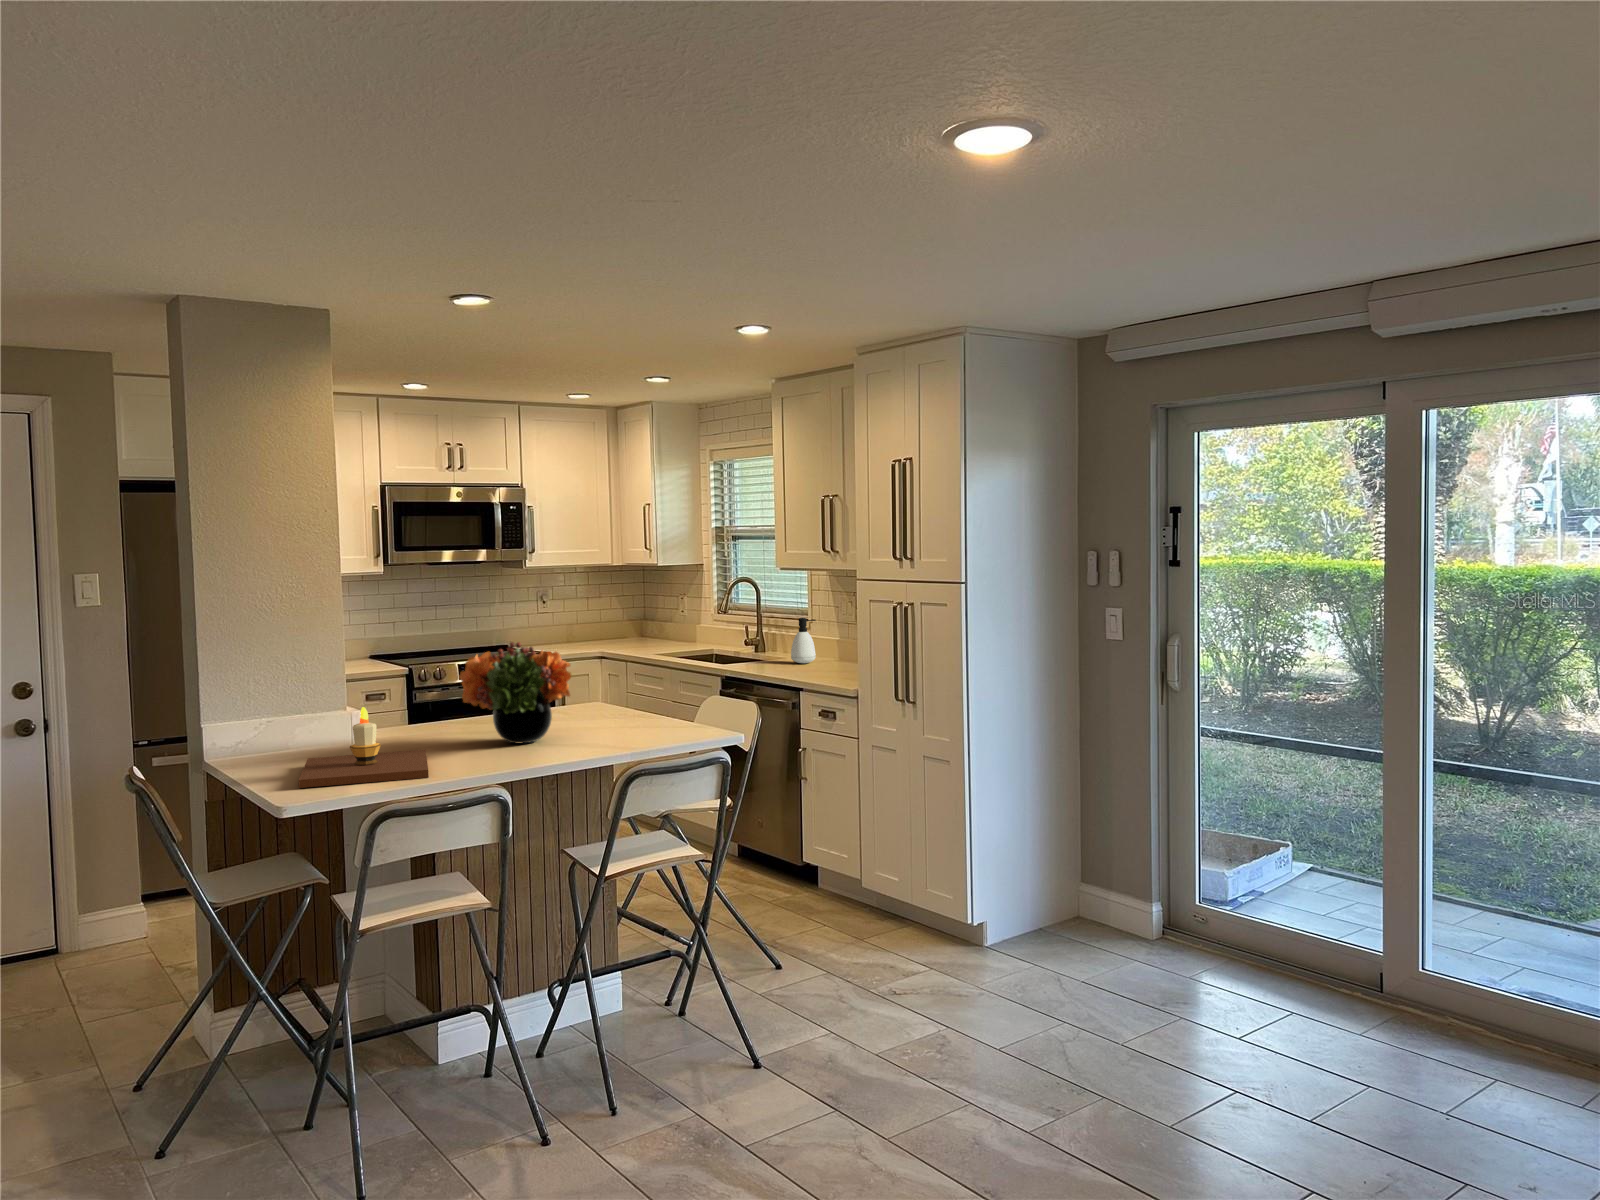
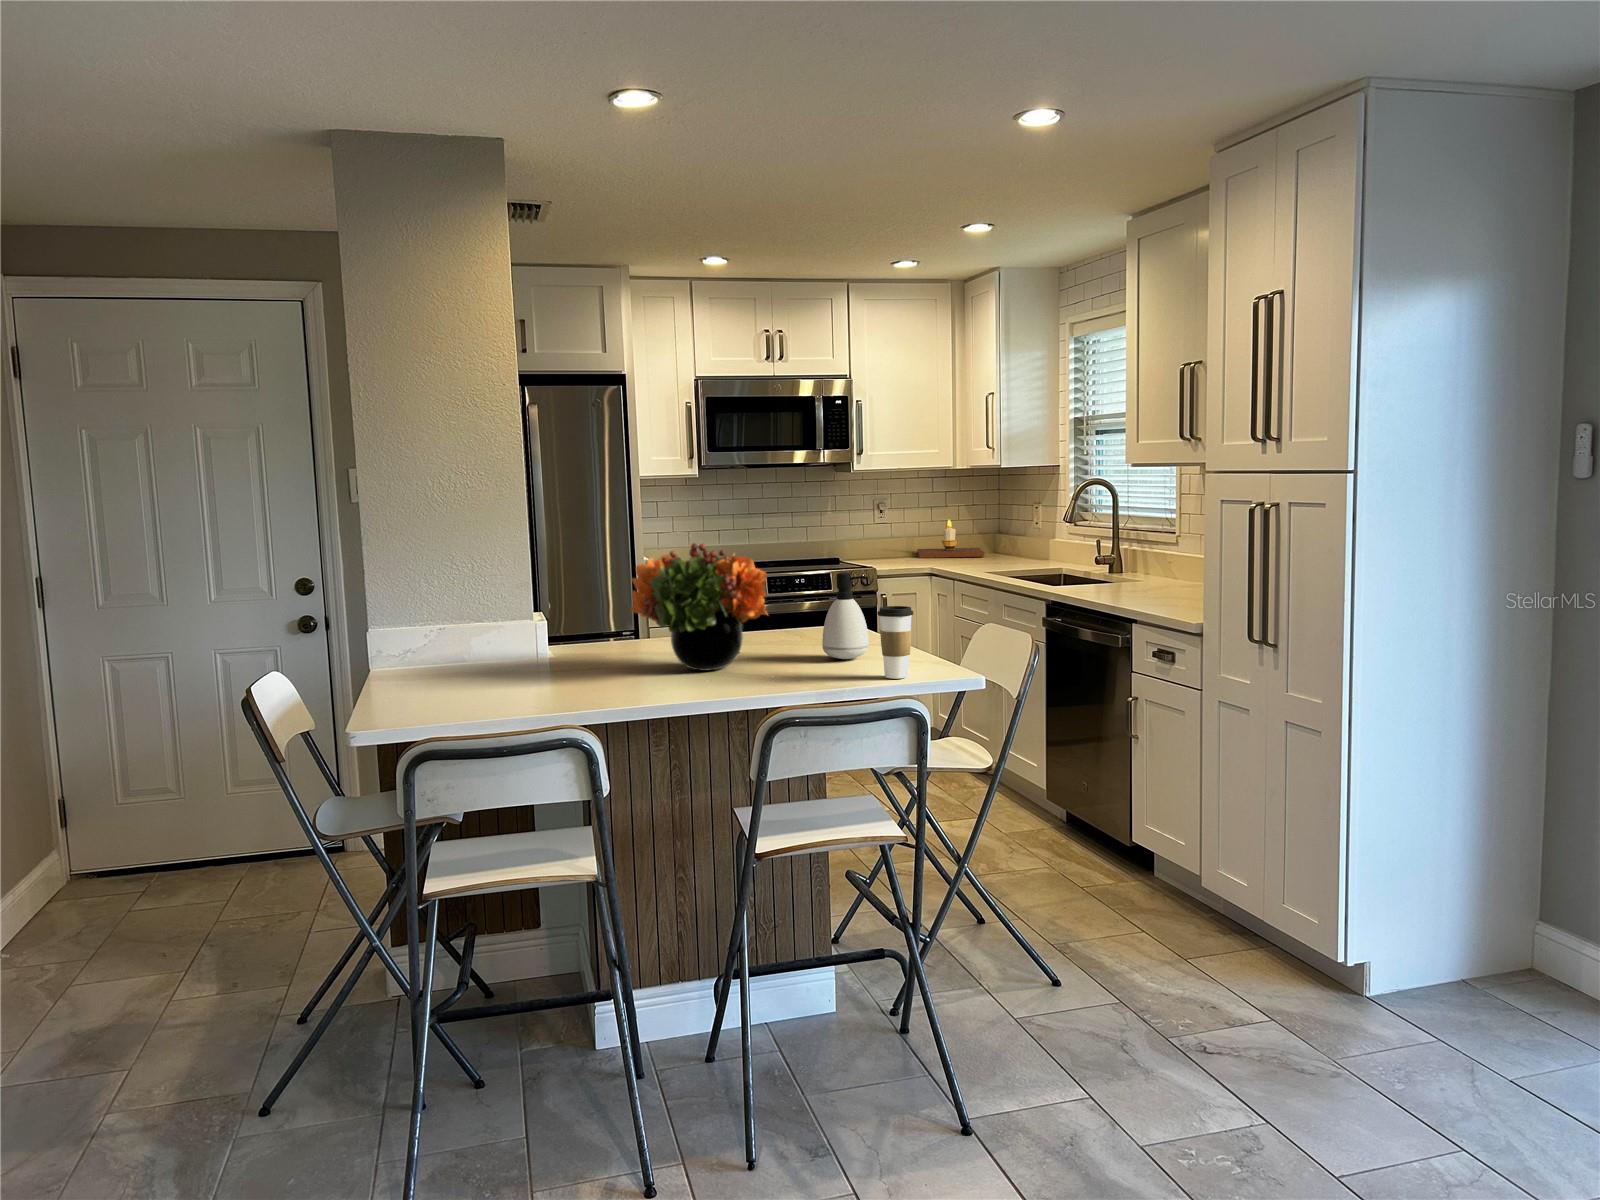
soap dispenser: present [791,618,816,663] -> present [822,572,869,659]
coffee cup: none [669,685,696,740] -> present [877,606,913,679]
candle: present [299,707,429,788] -> present [917,520,984,558]

